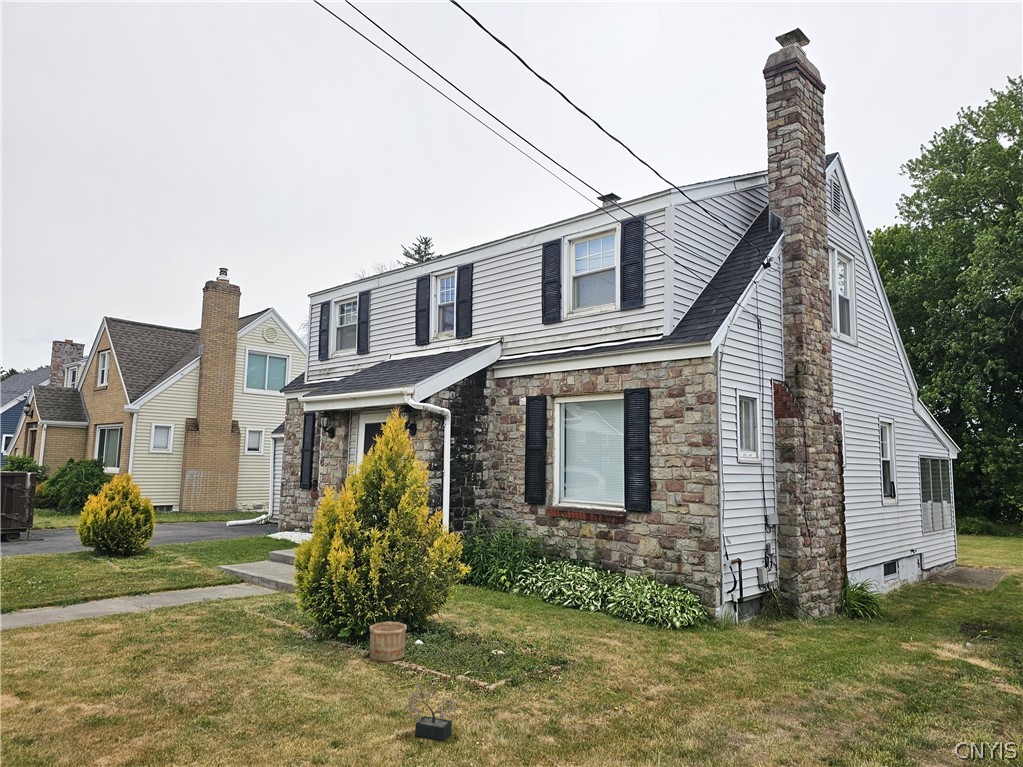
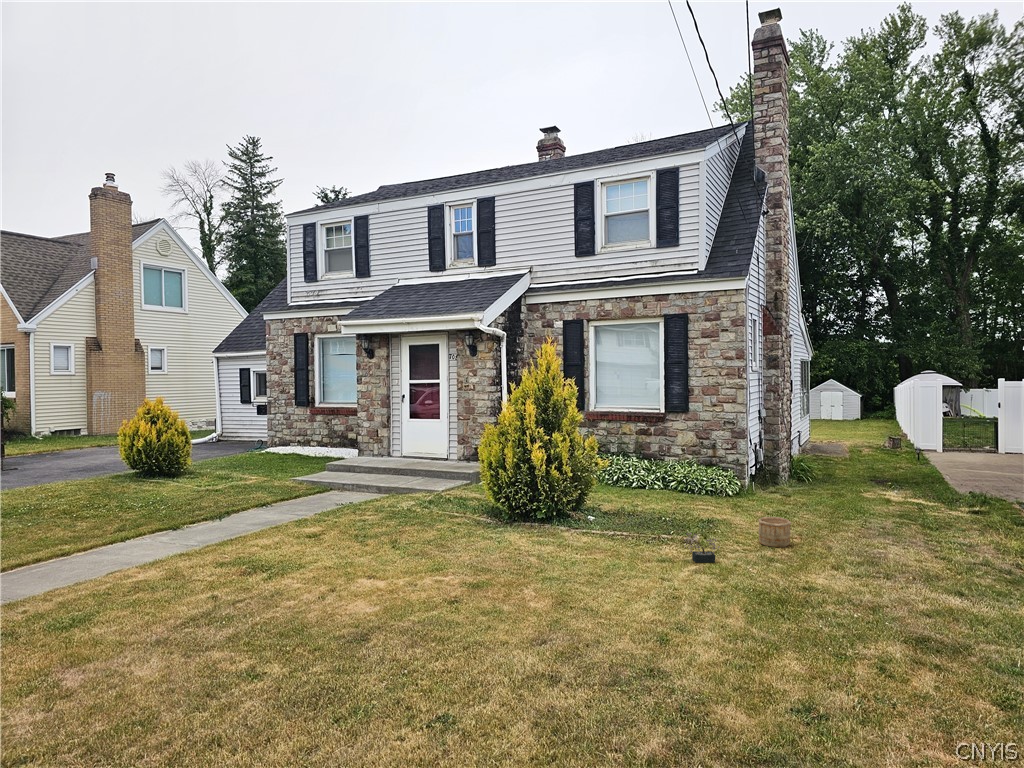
wooden bucket: present [370,622,407,661] -> present [758,517,791,547]

